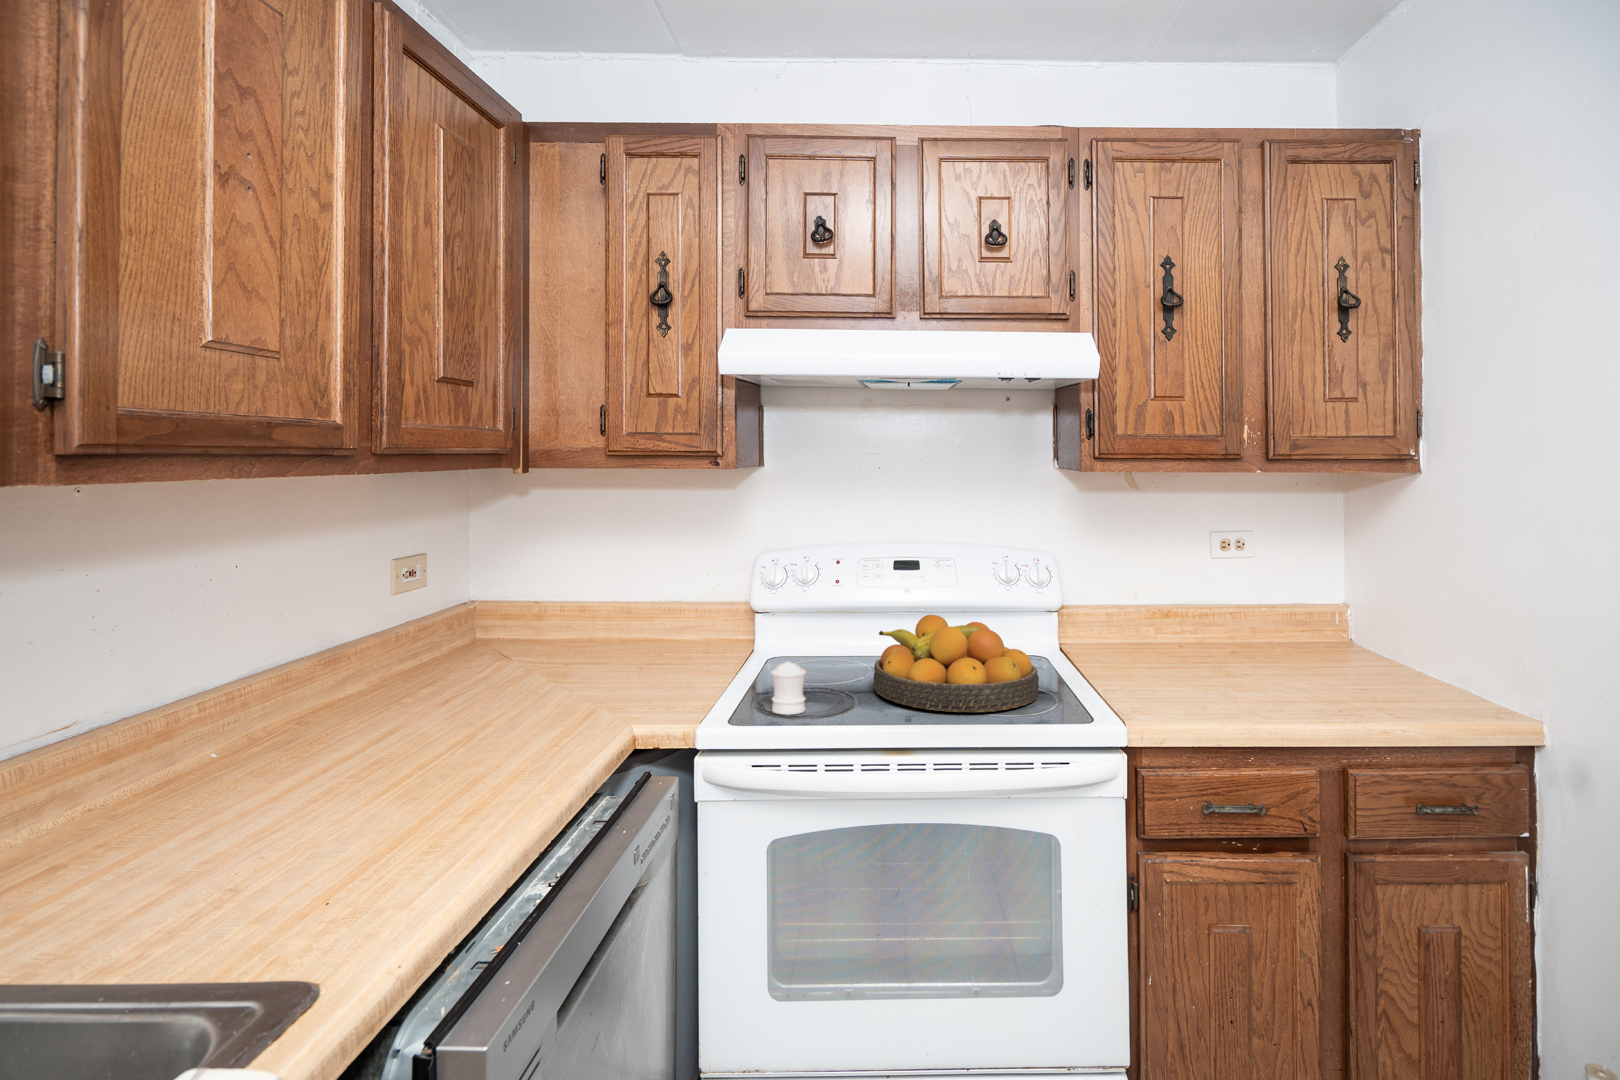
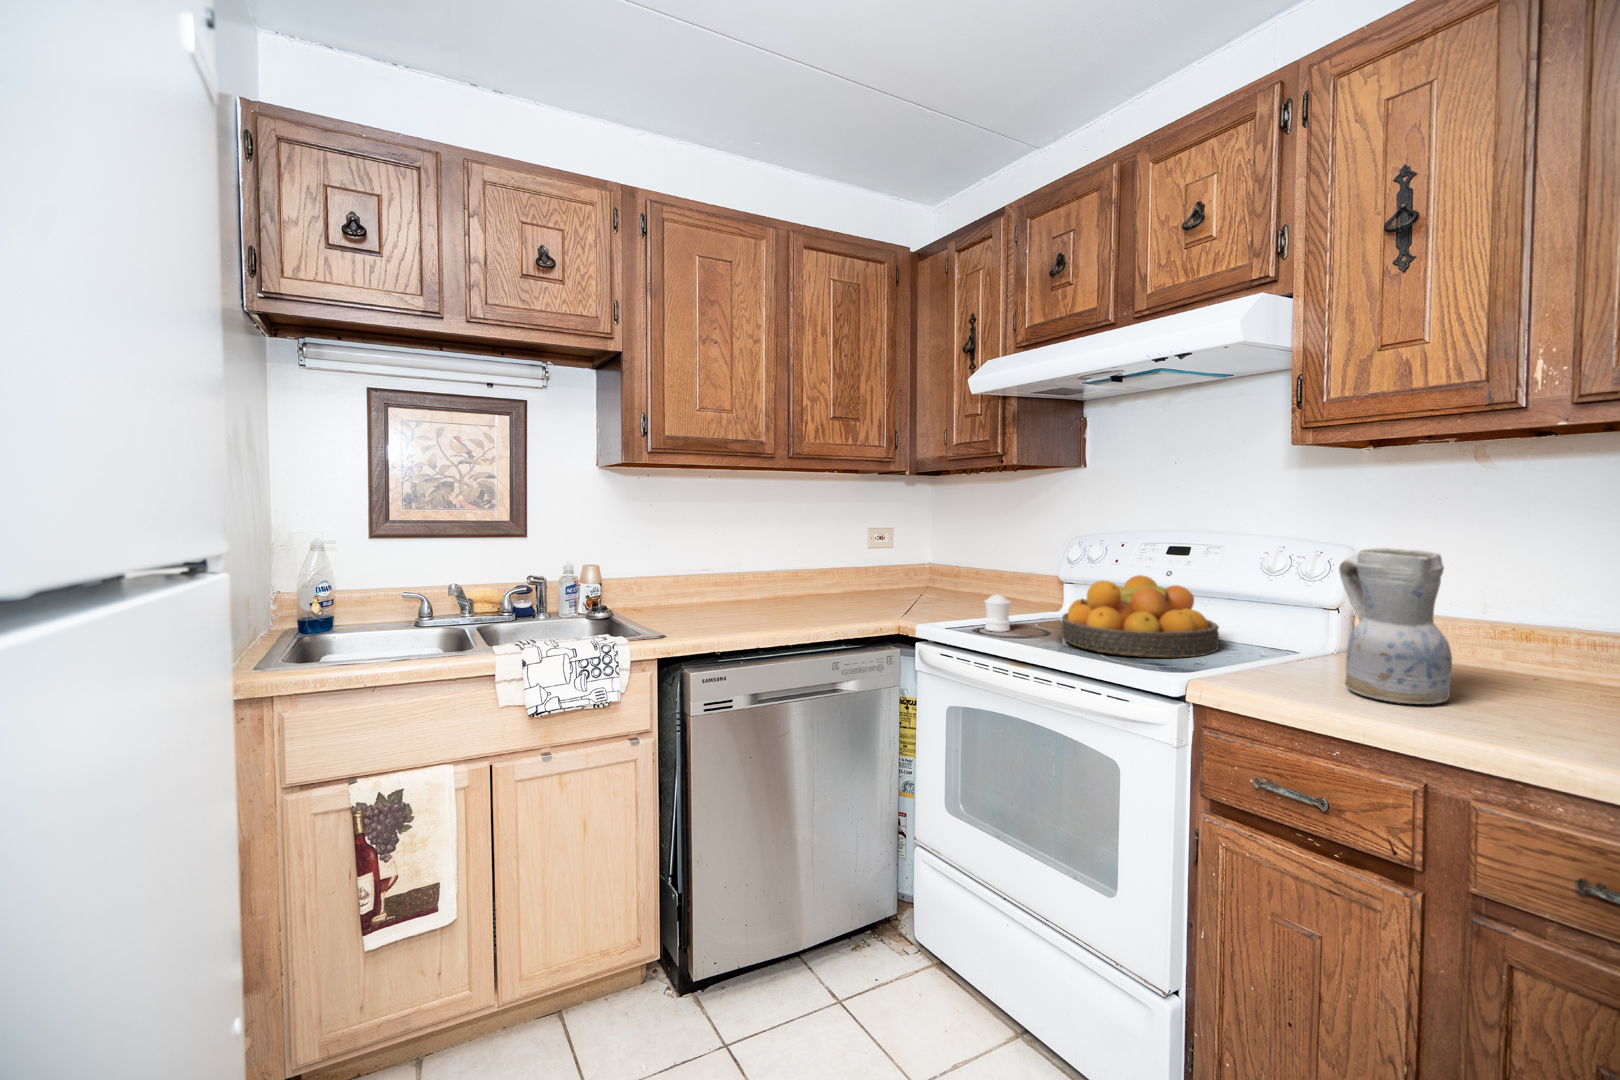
ceramic pitcher: none [1172,573,1268,703] -> present [1339,548,1452,704]

